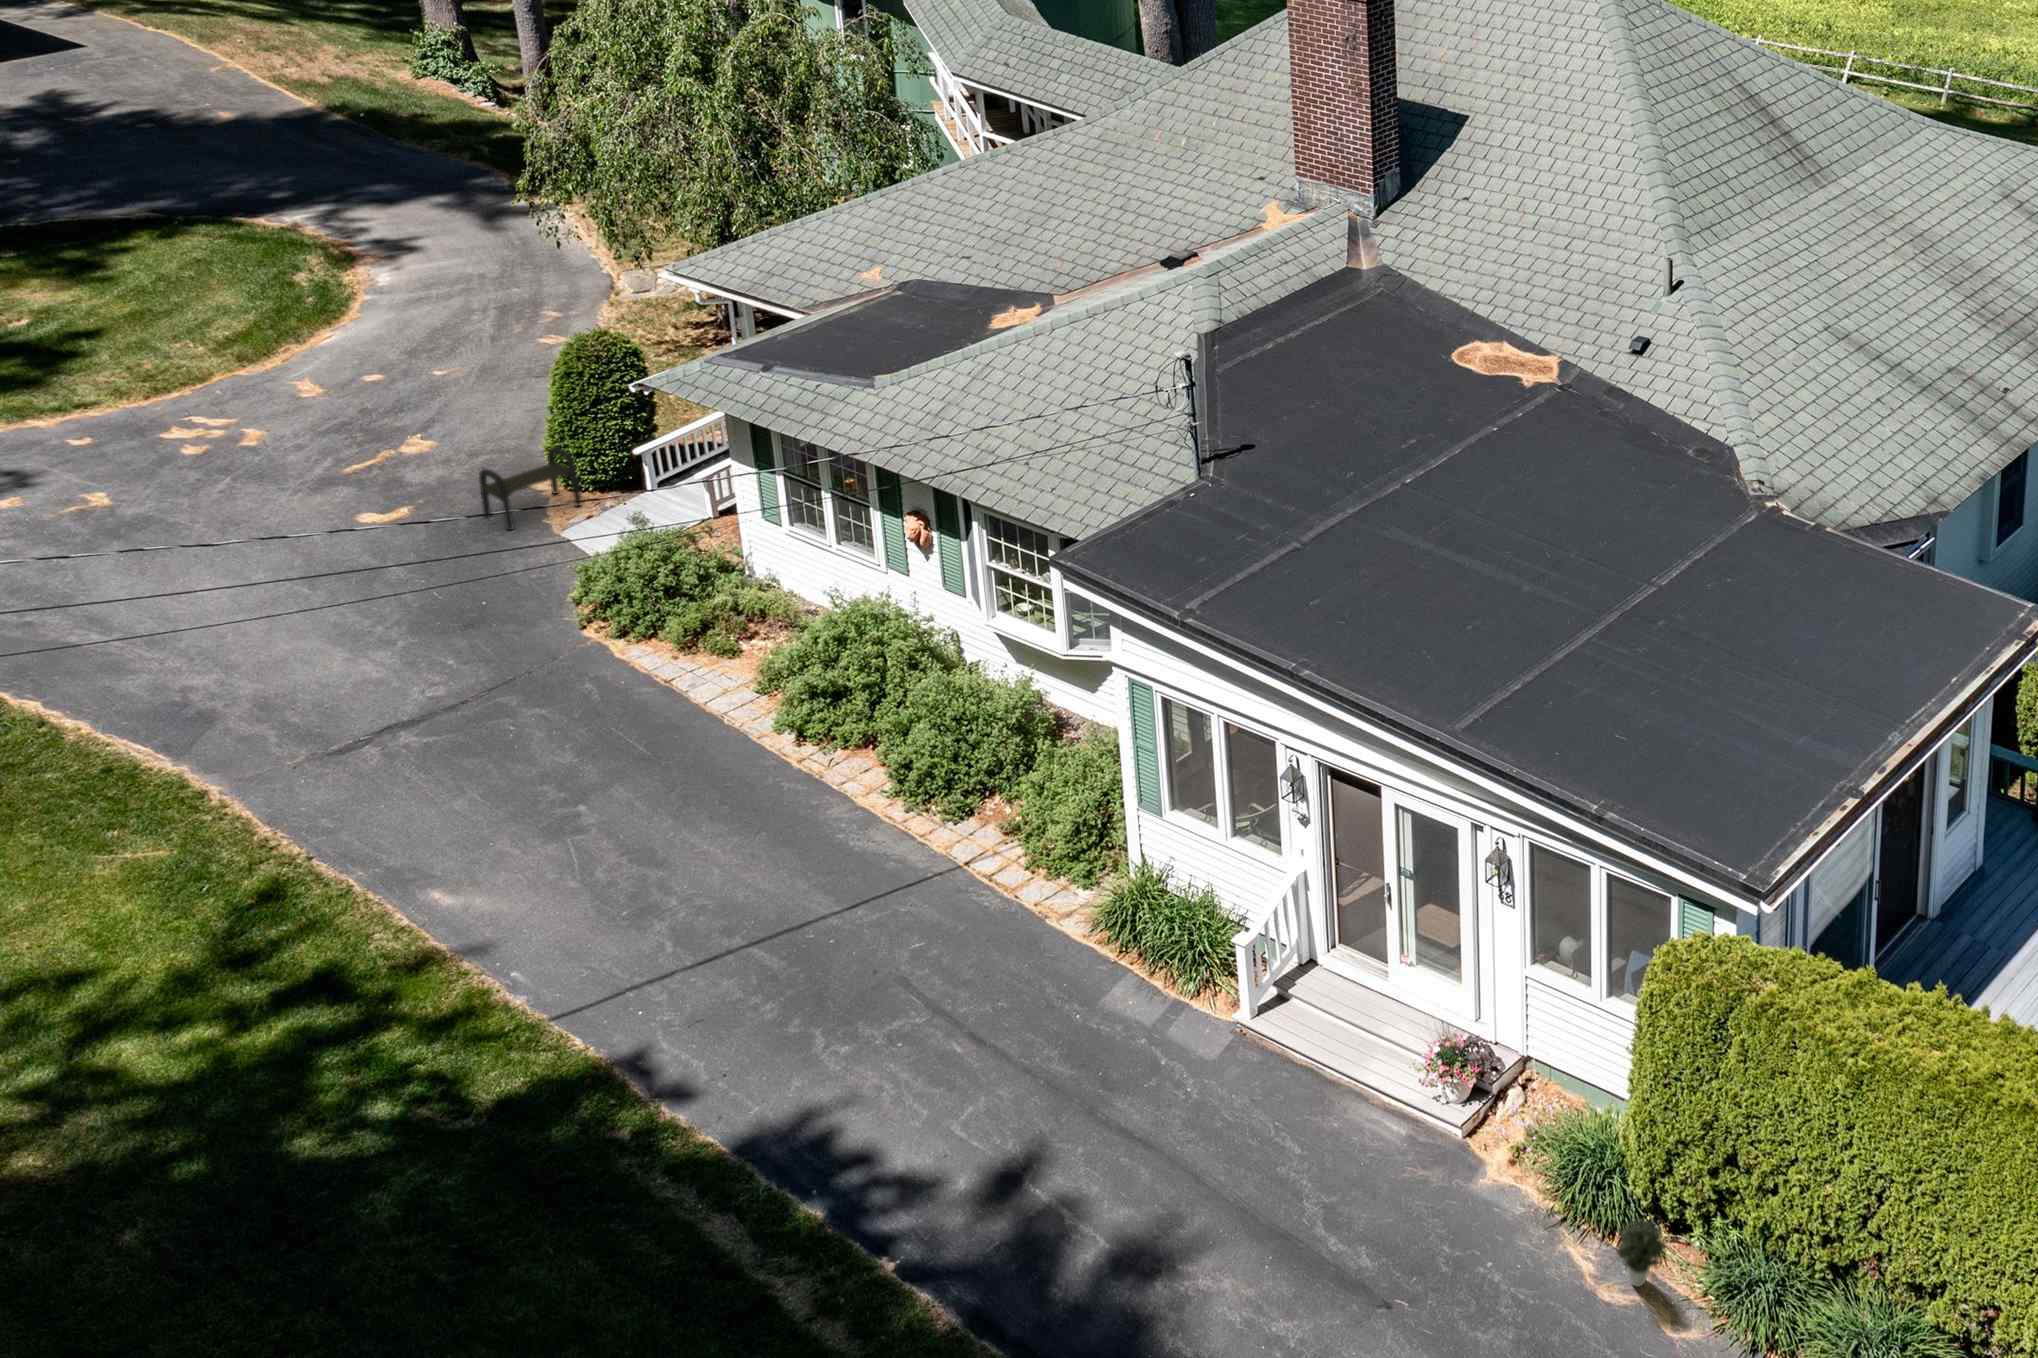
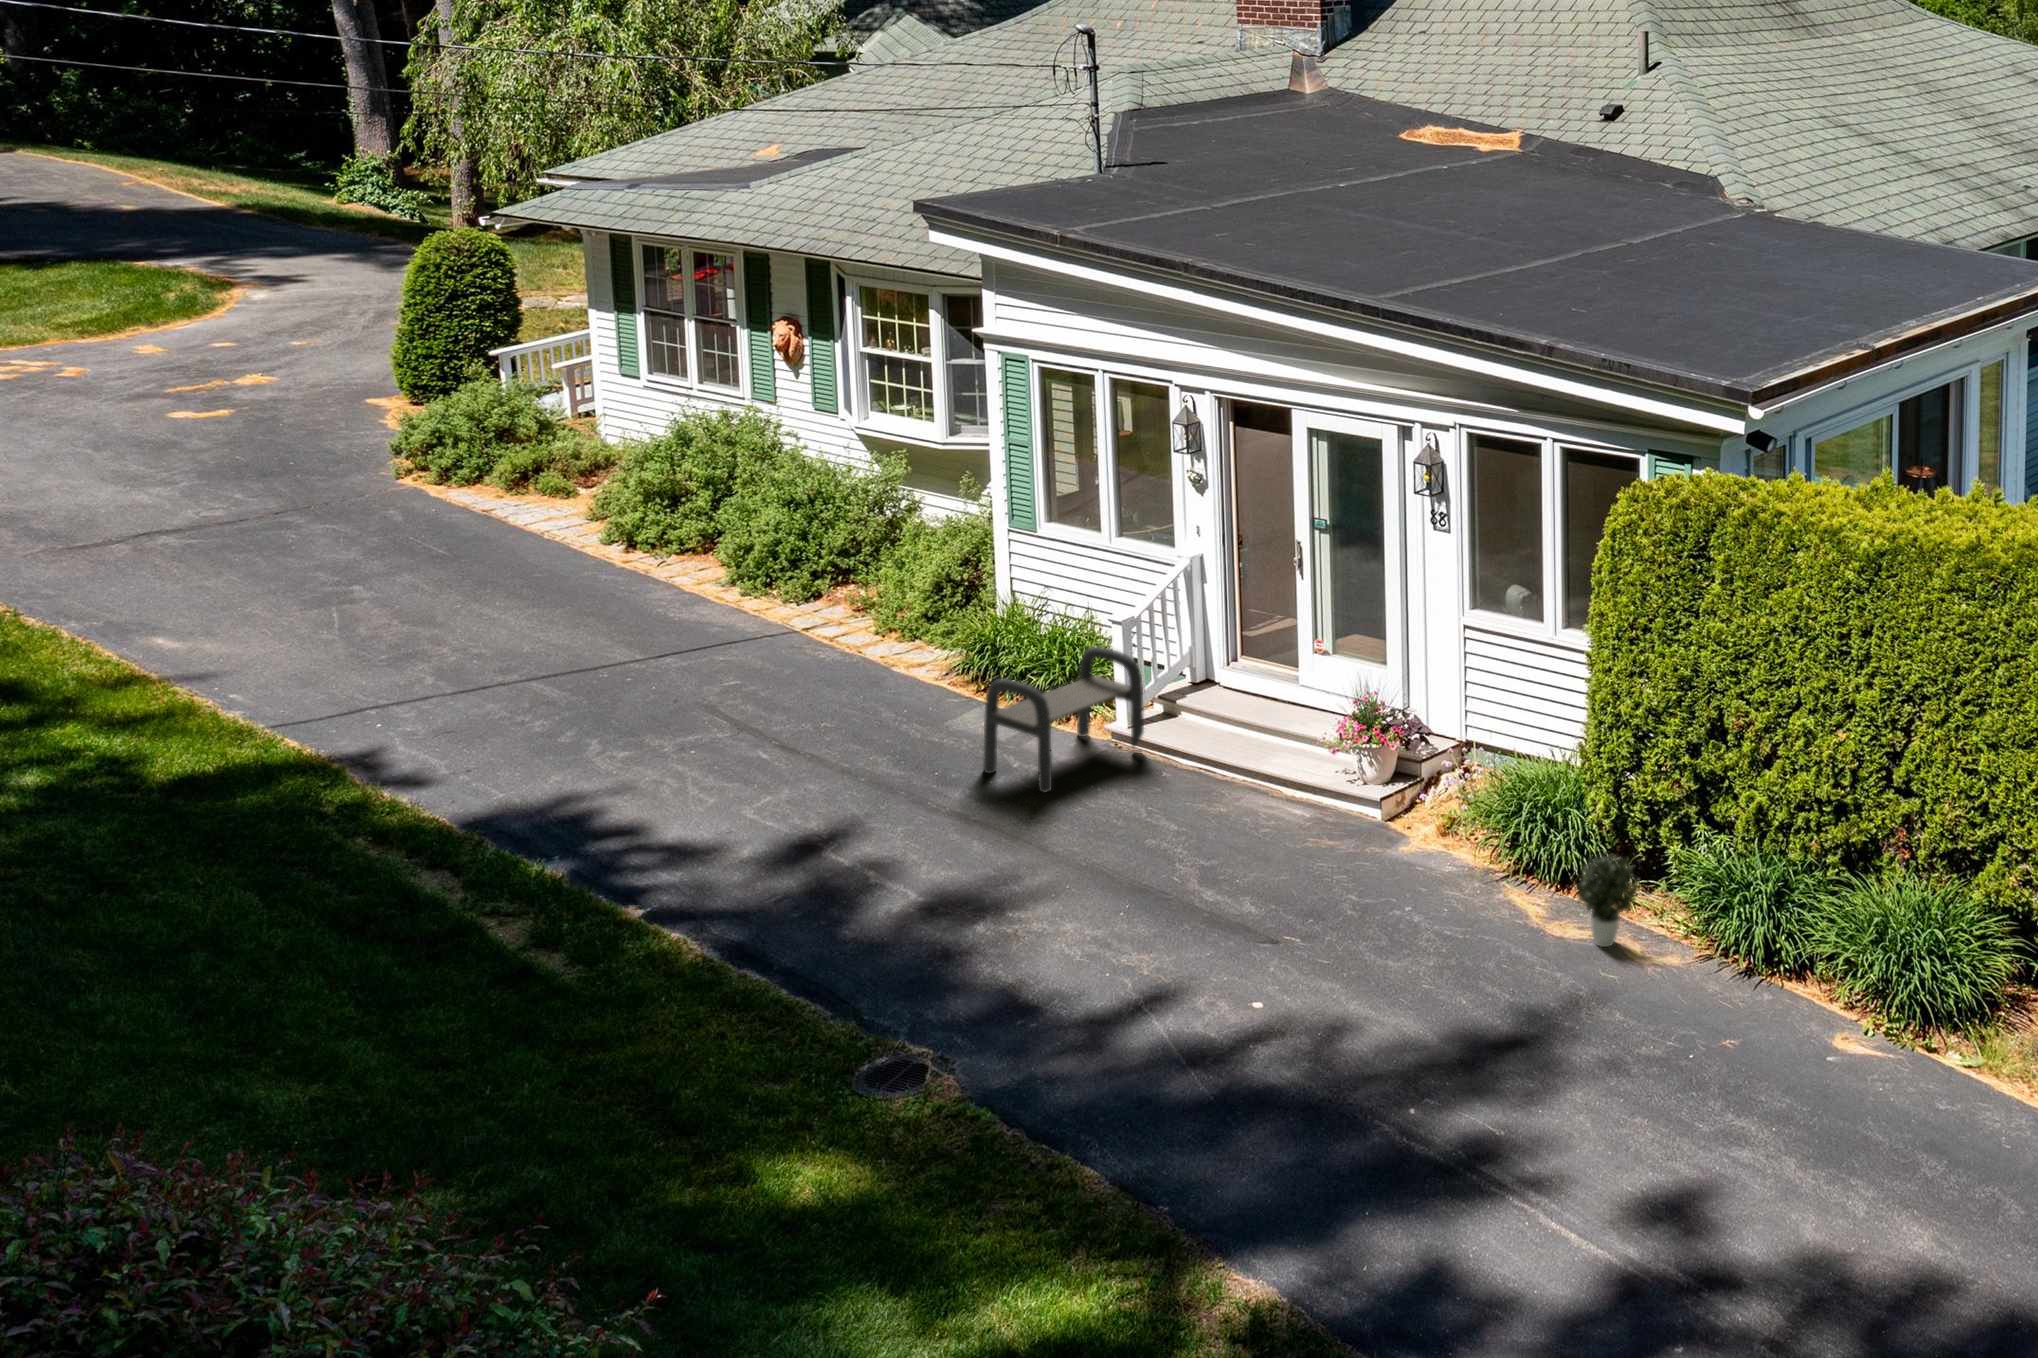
bench: present [479,447,582,530] -> present [983,647,1144,792]

